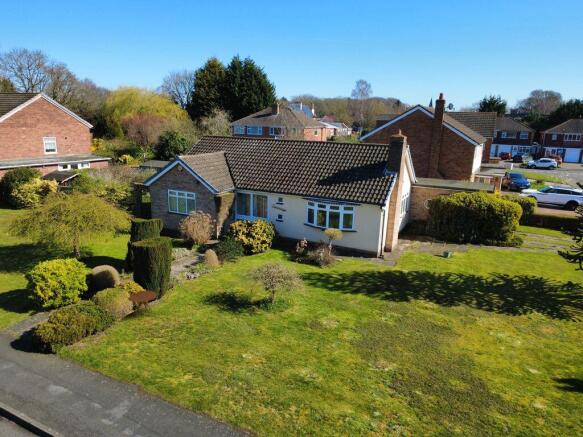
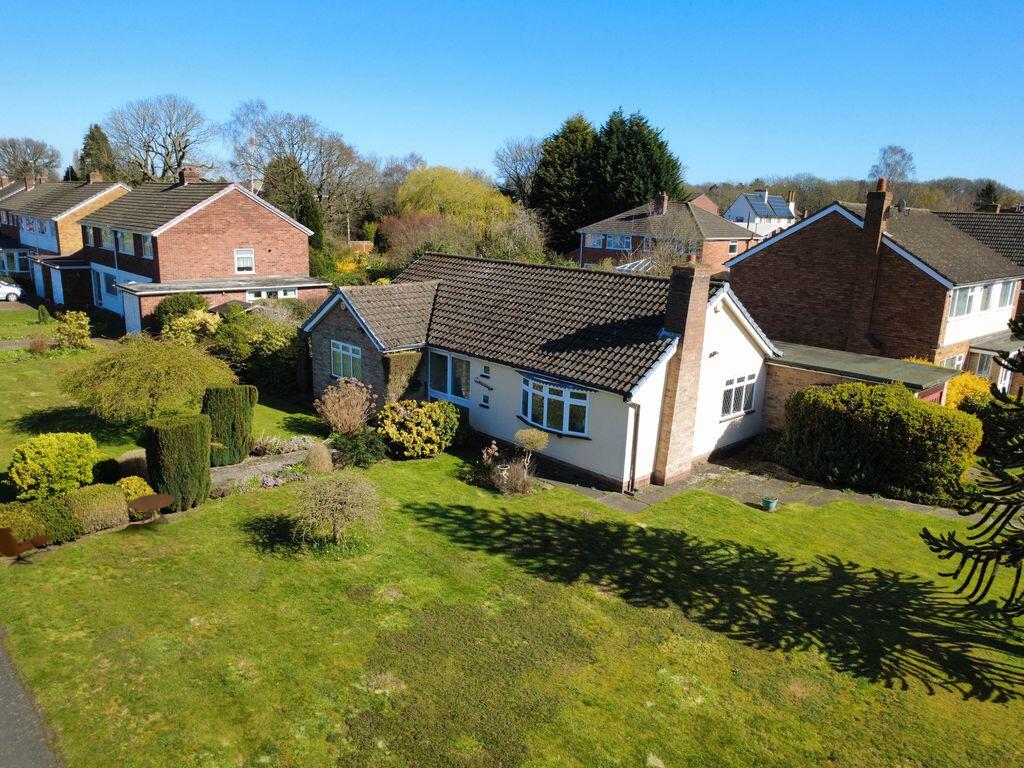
lounge chair: none [61,324,90,354] -> present [0,528,53,565]

